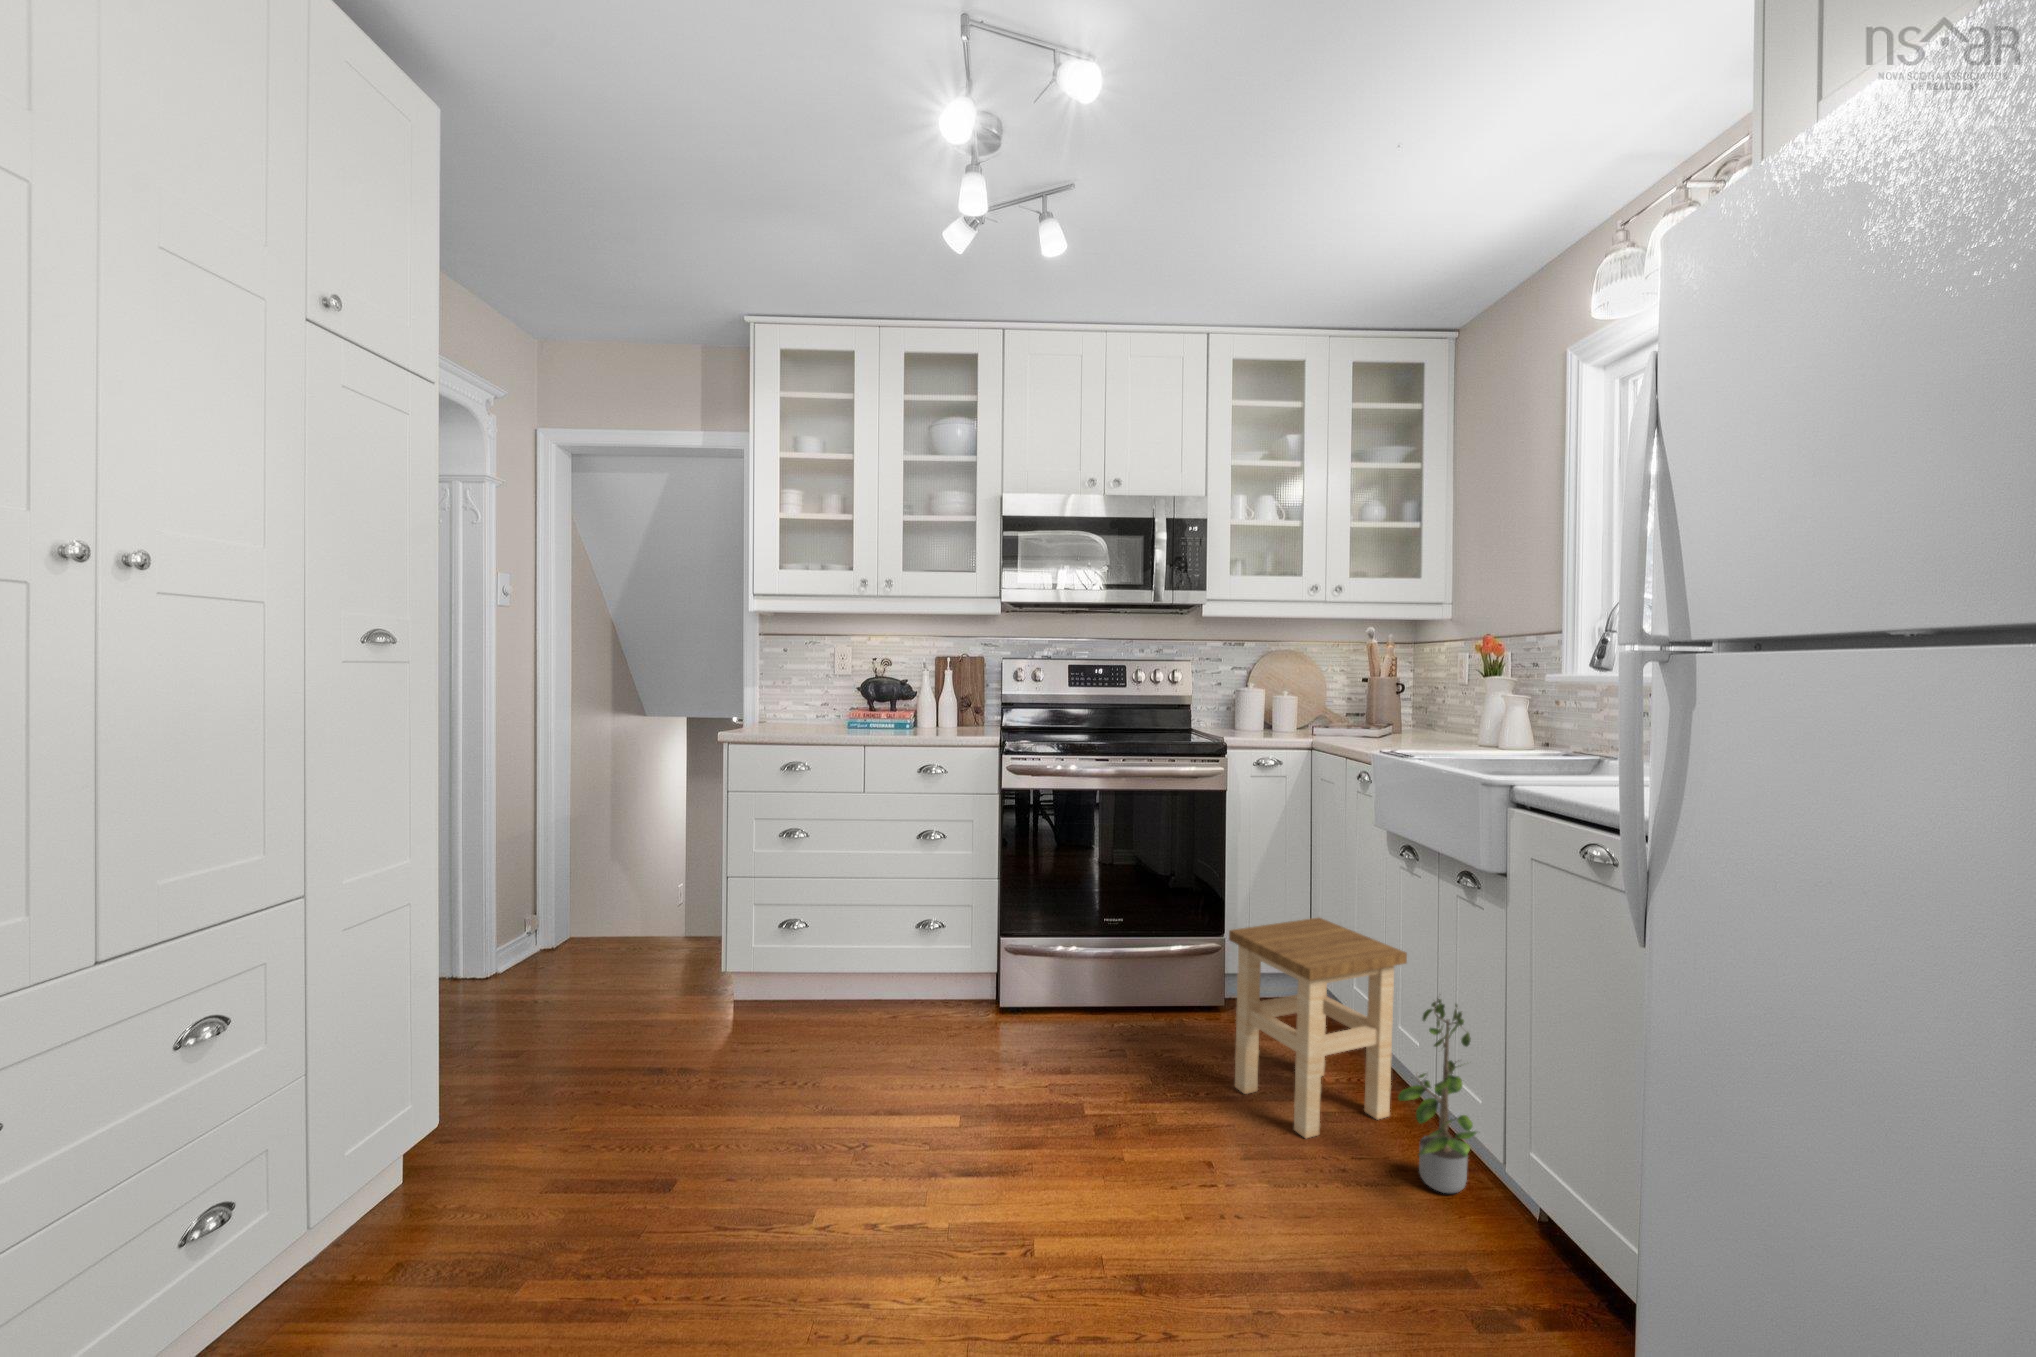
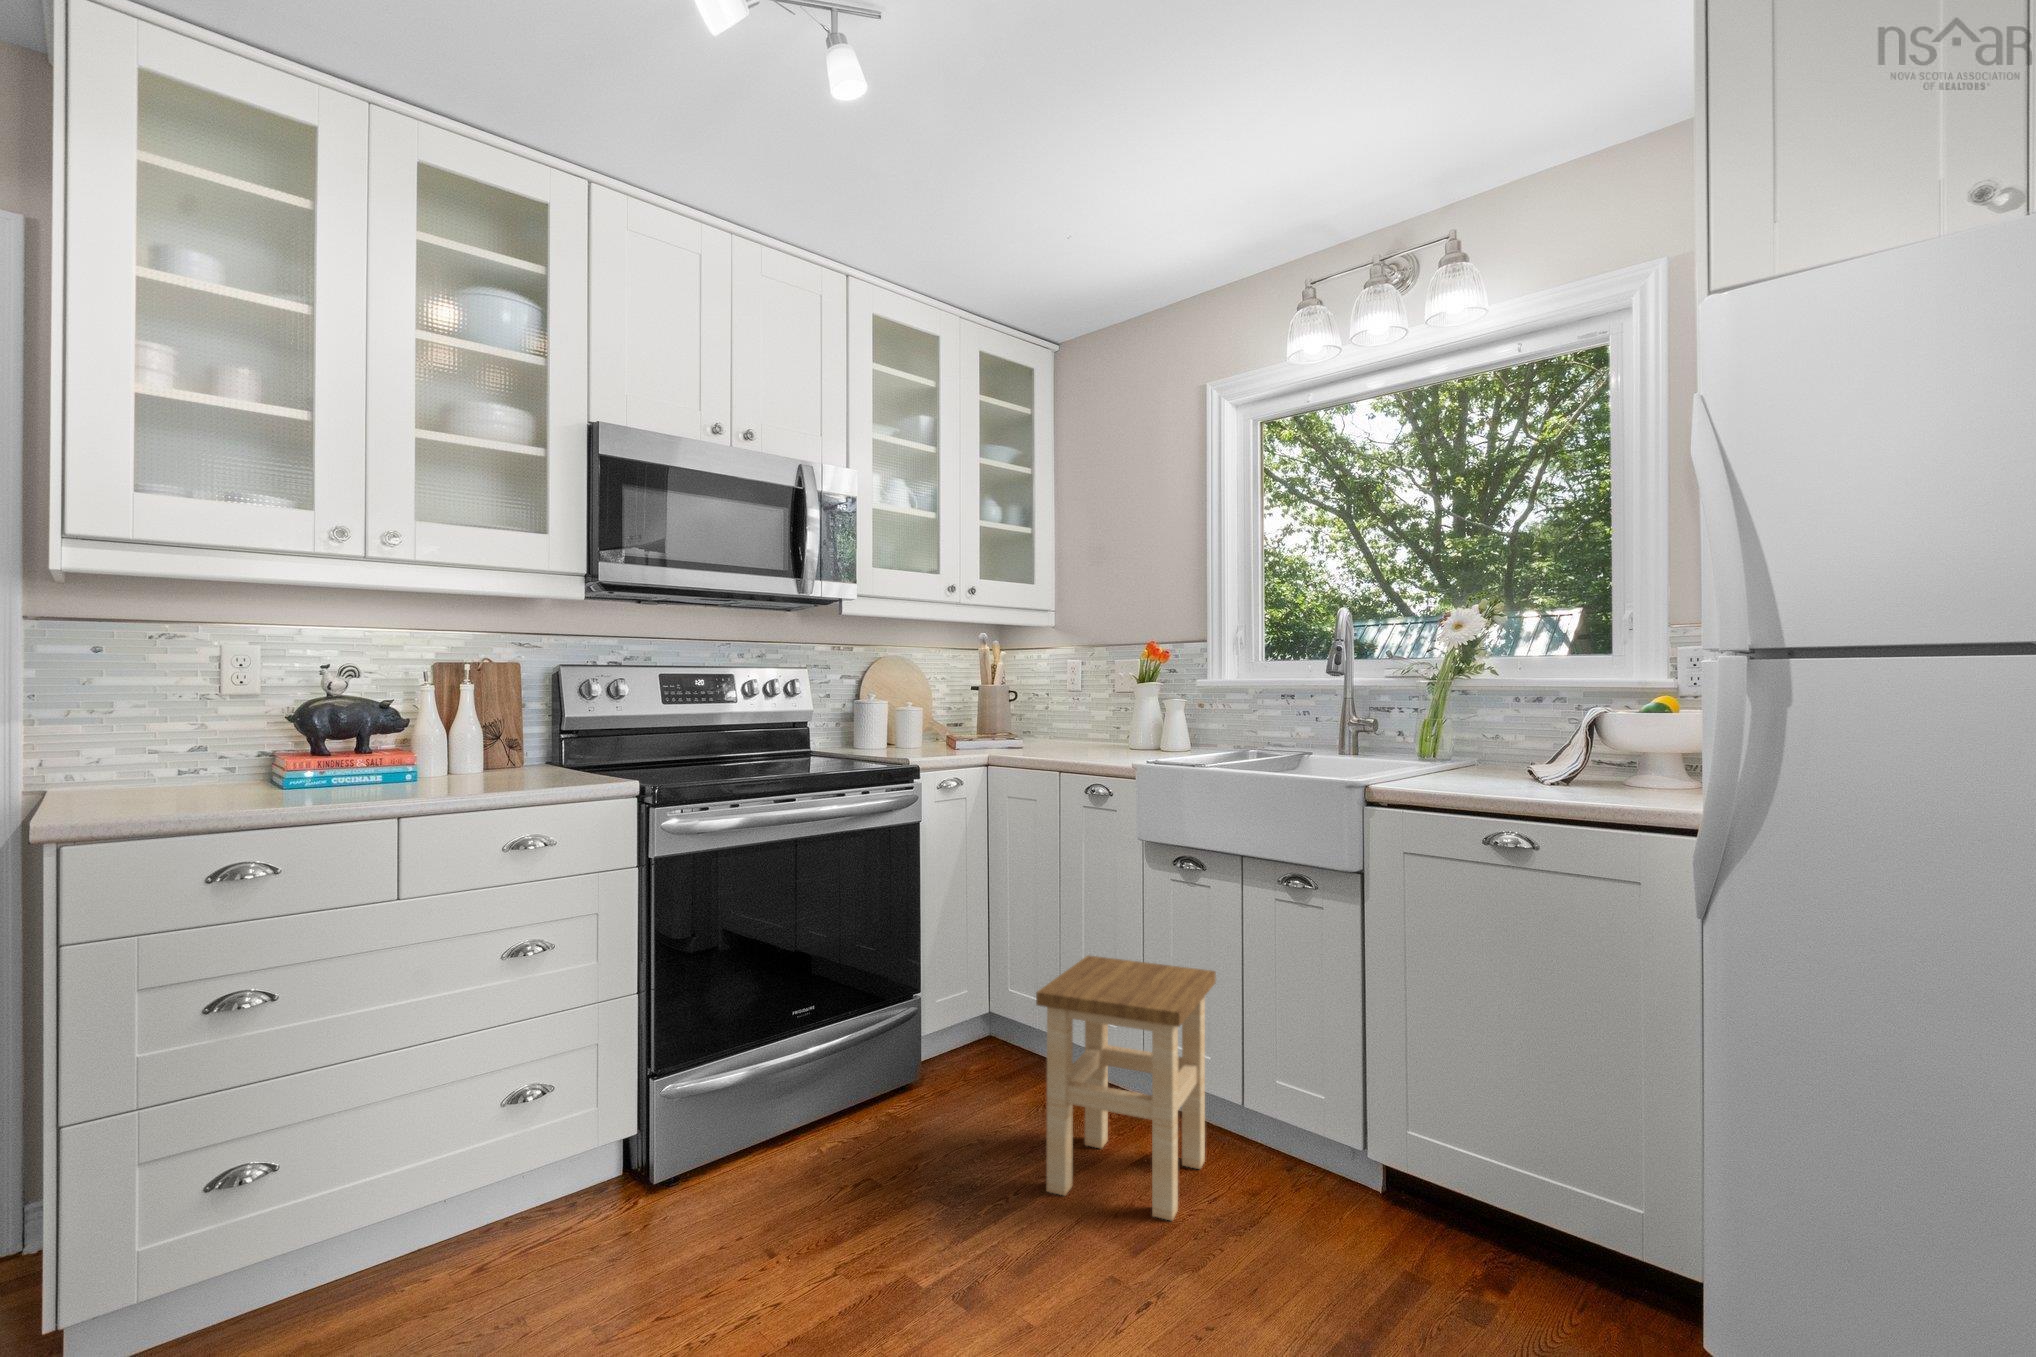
potted plant: present [1398,999,1477,1193] -> none [1265,1004,1385,1222]

